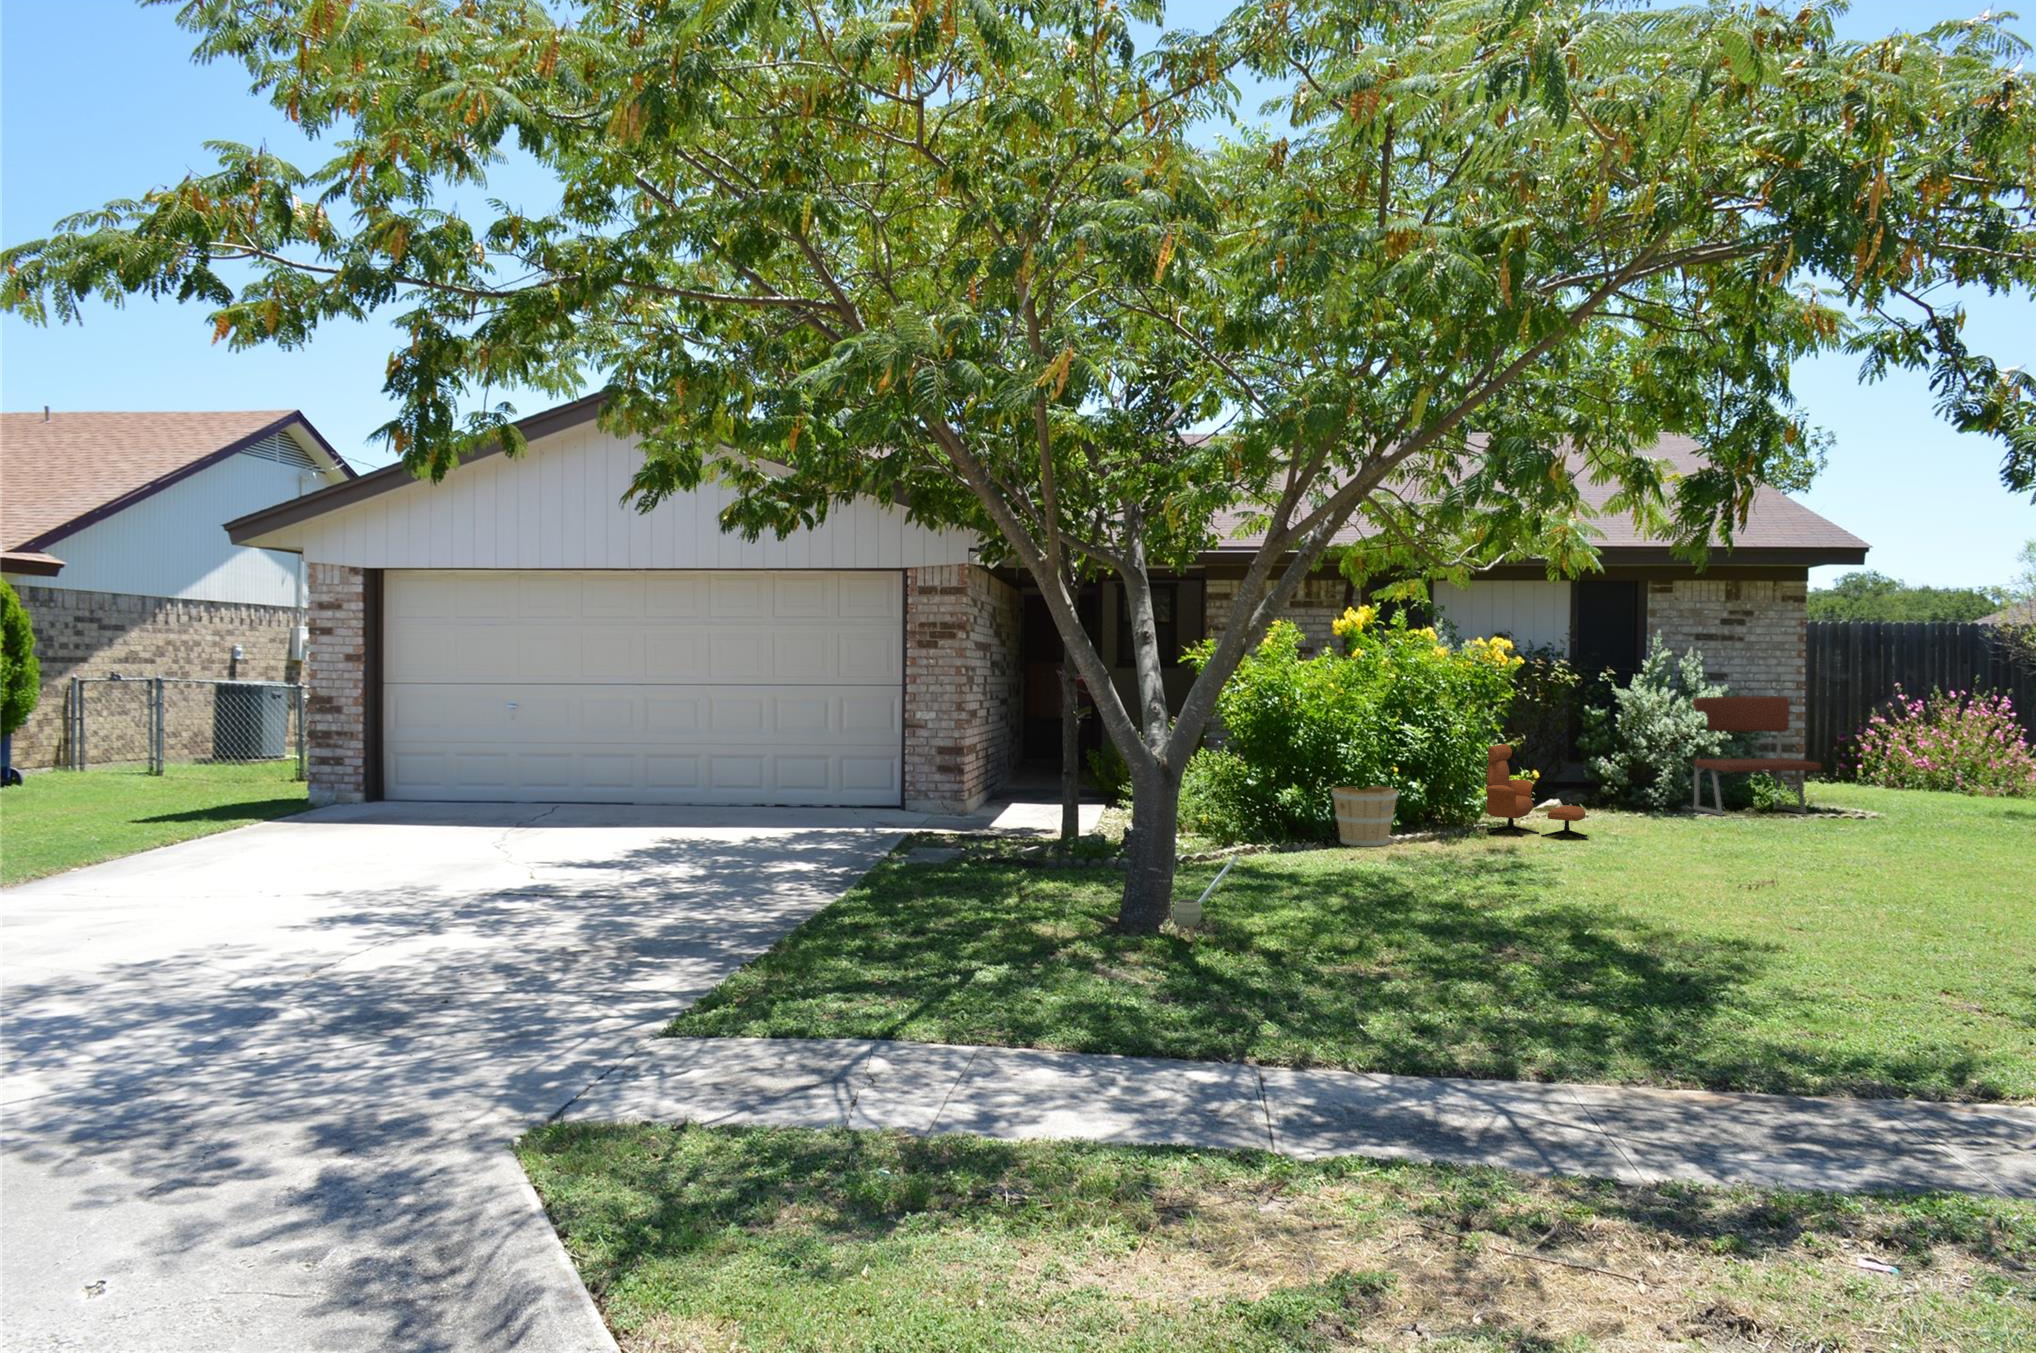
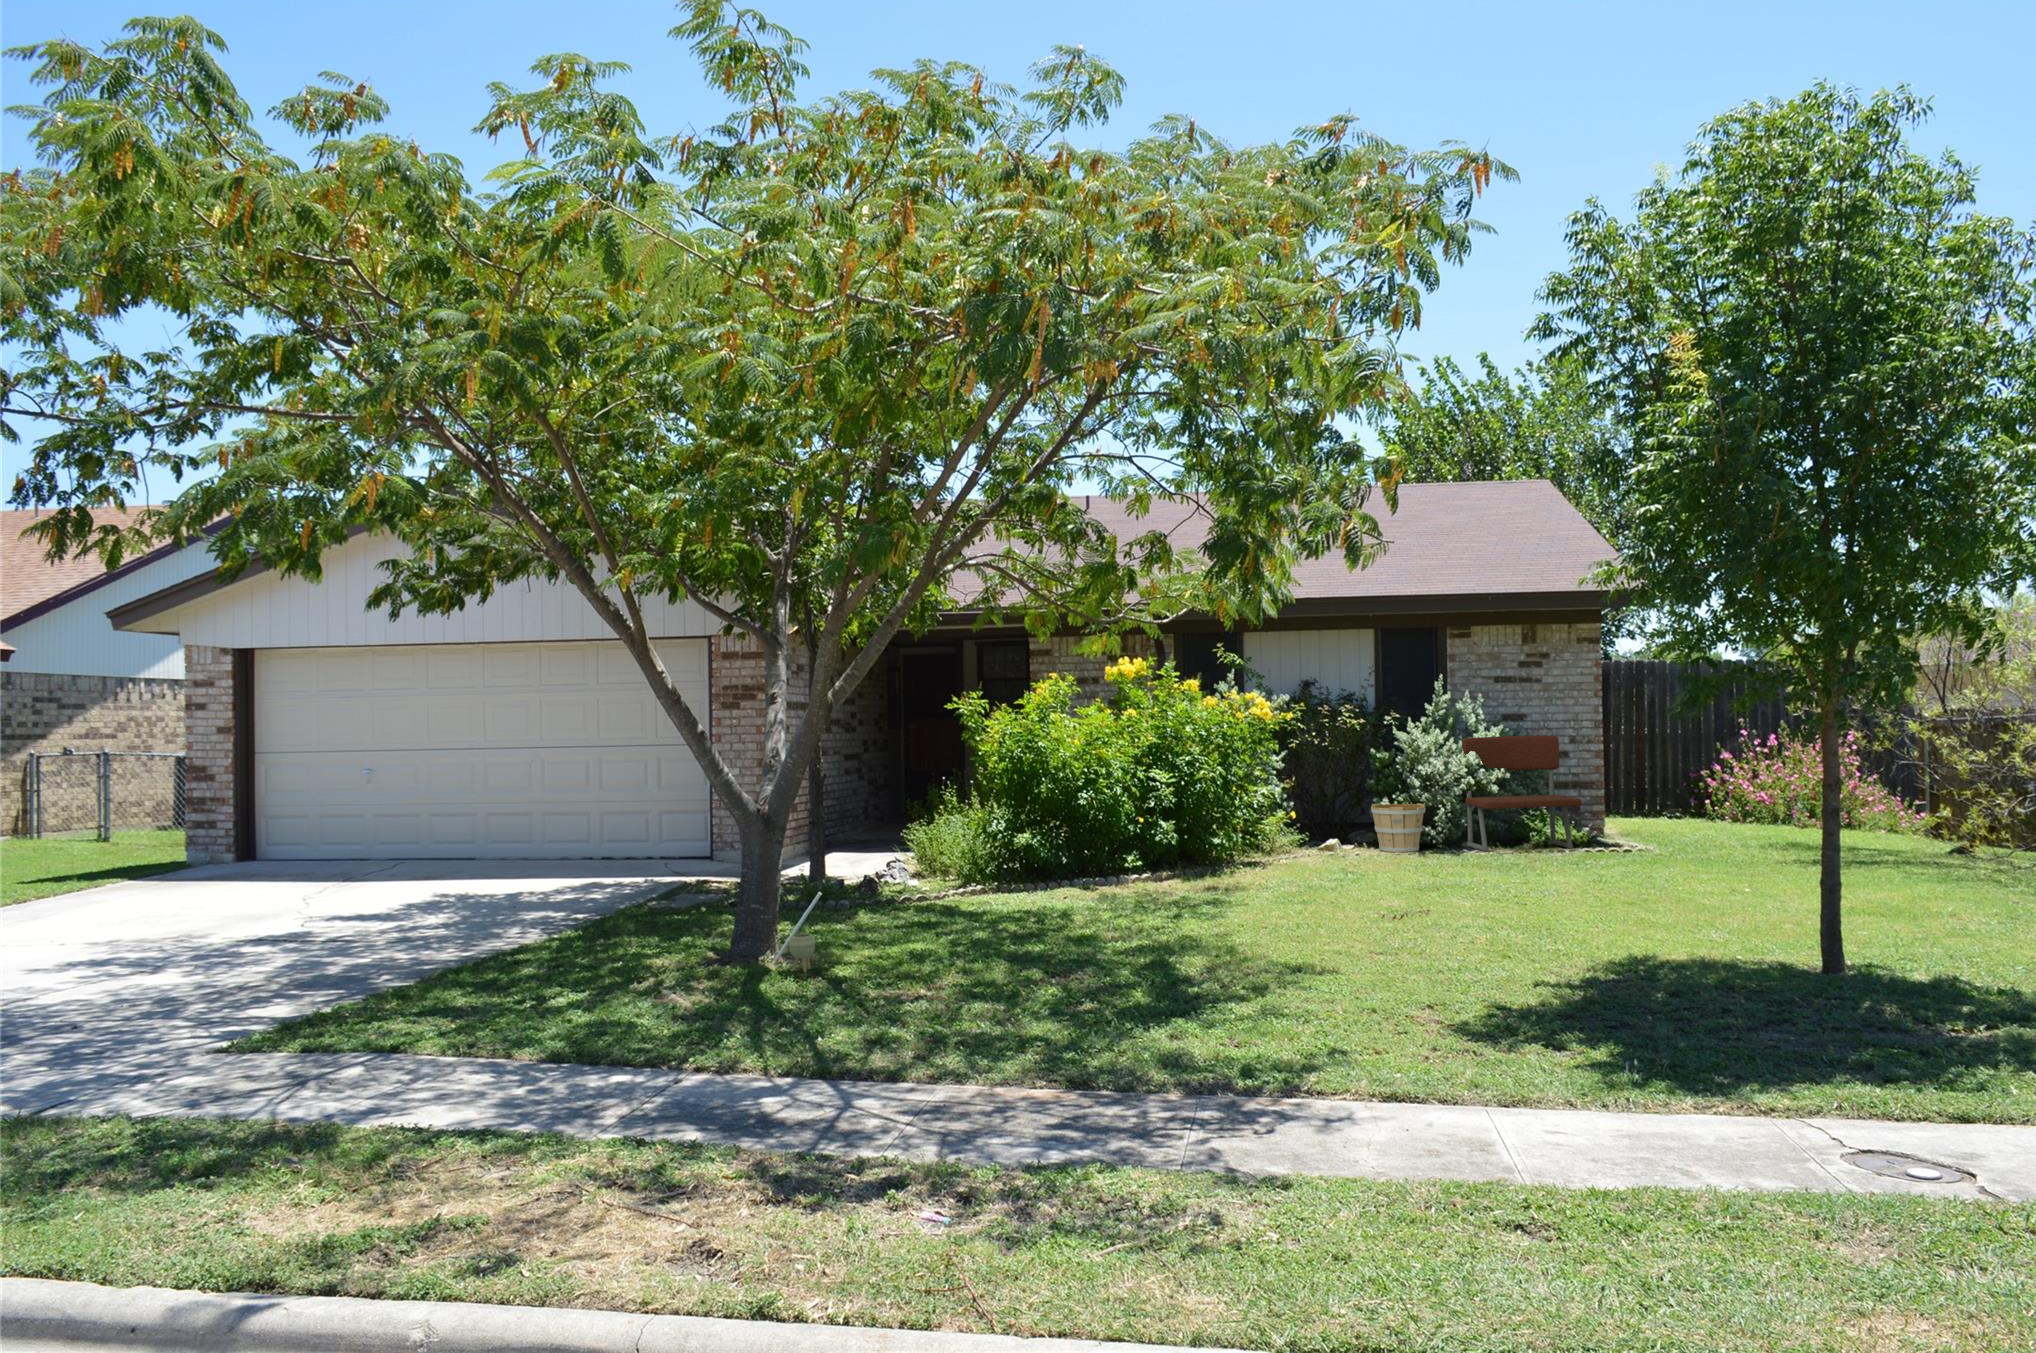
lounge chair: present [1485,744,1589,840] -> none [1227,787,1324,877]
wooden bucket: present [1331,786,1398,847] -> present [1371,803,1425,853]

